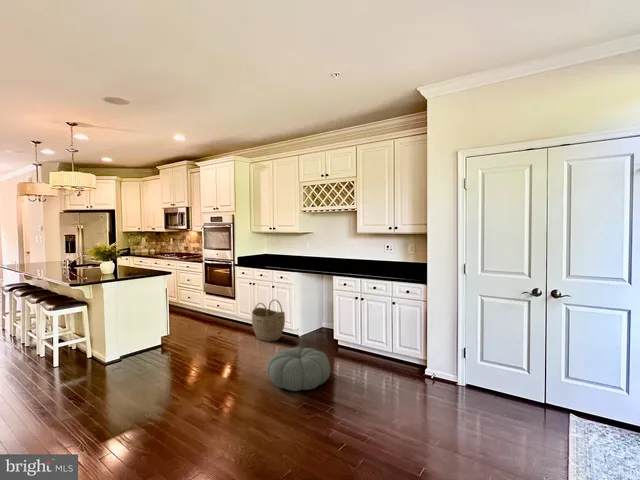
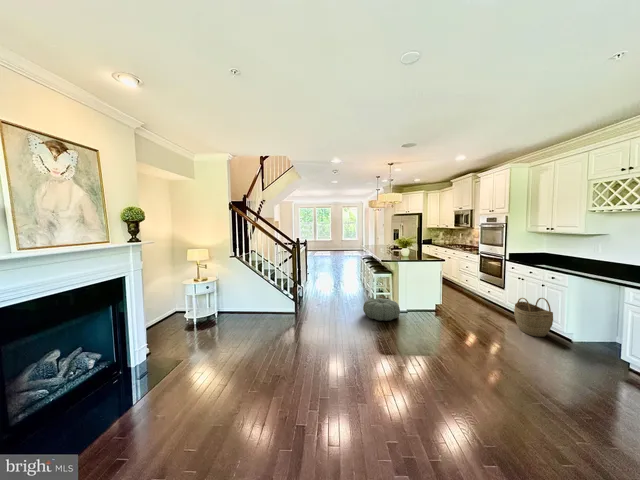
pouf: present [267,348,330,391] -> present [363,298,400,321]

